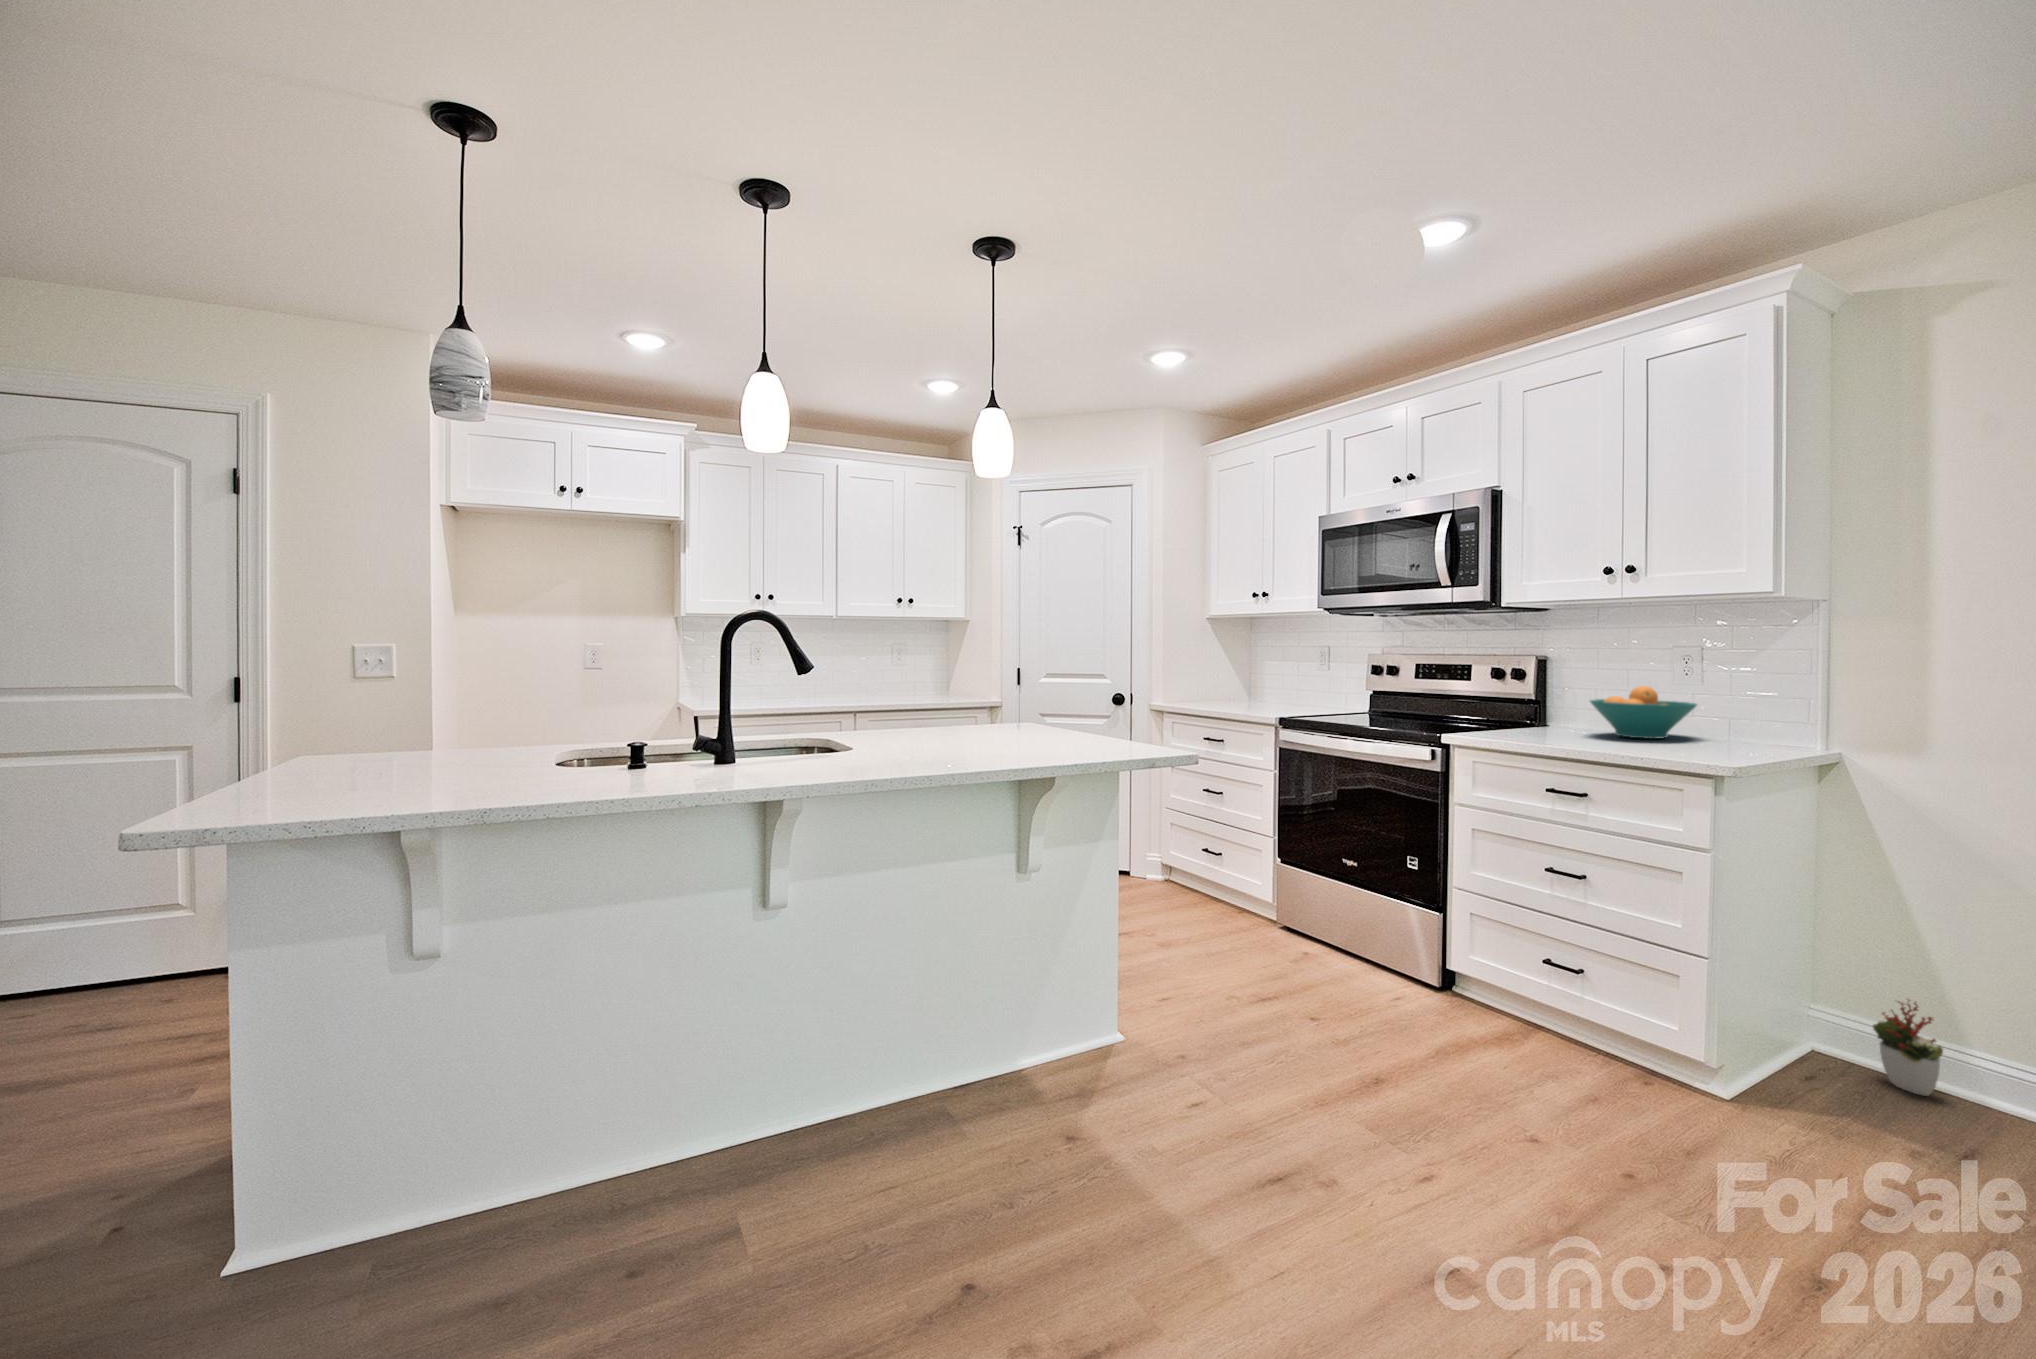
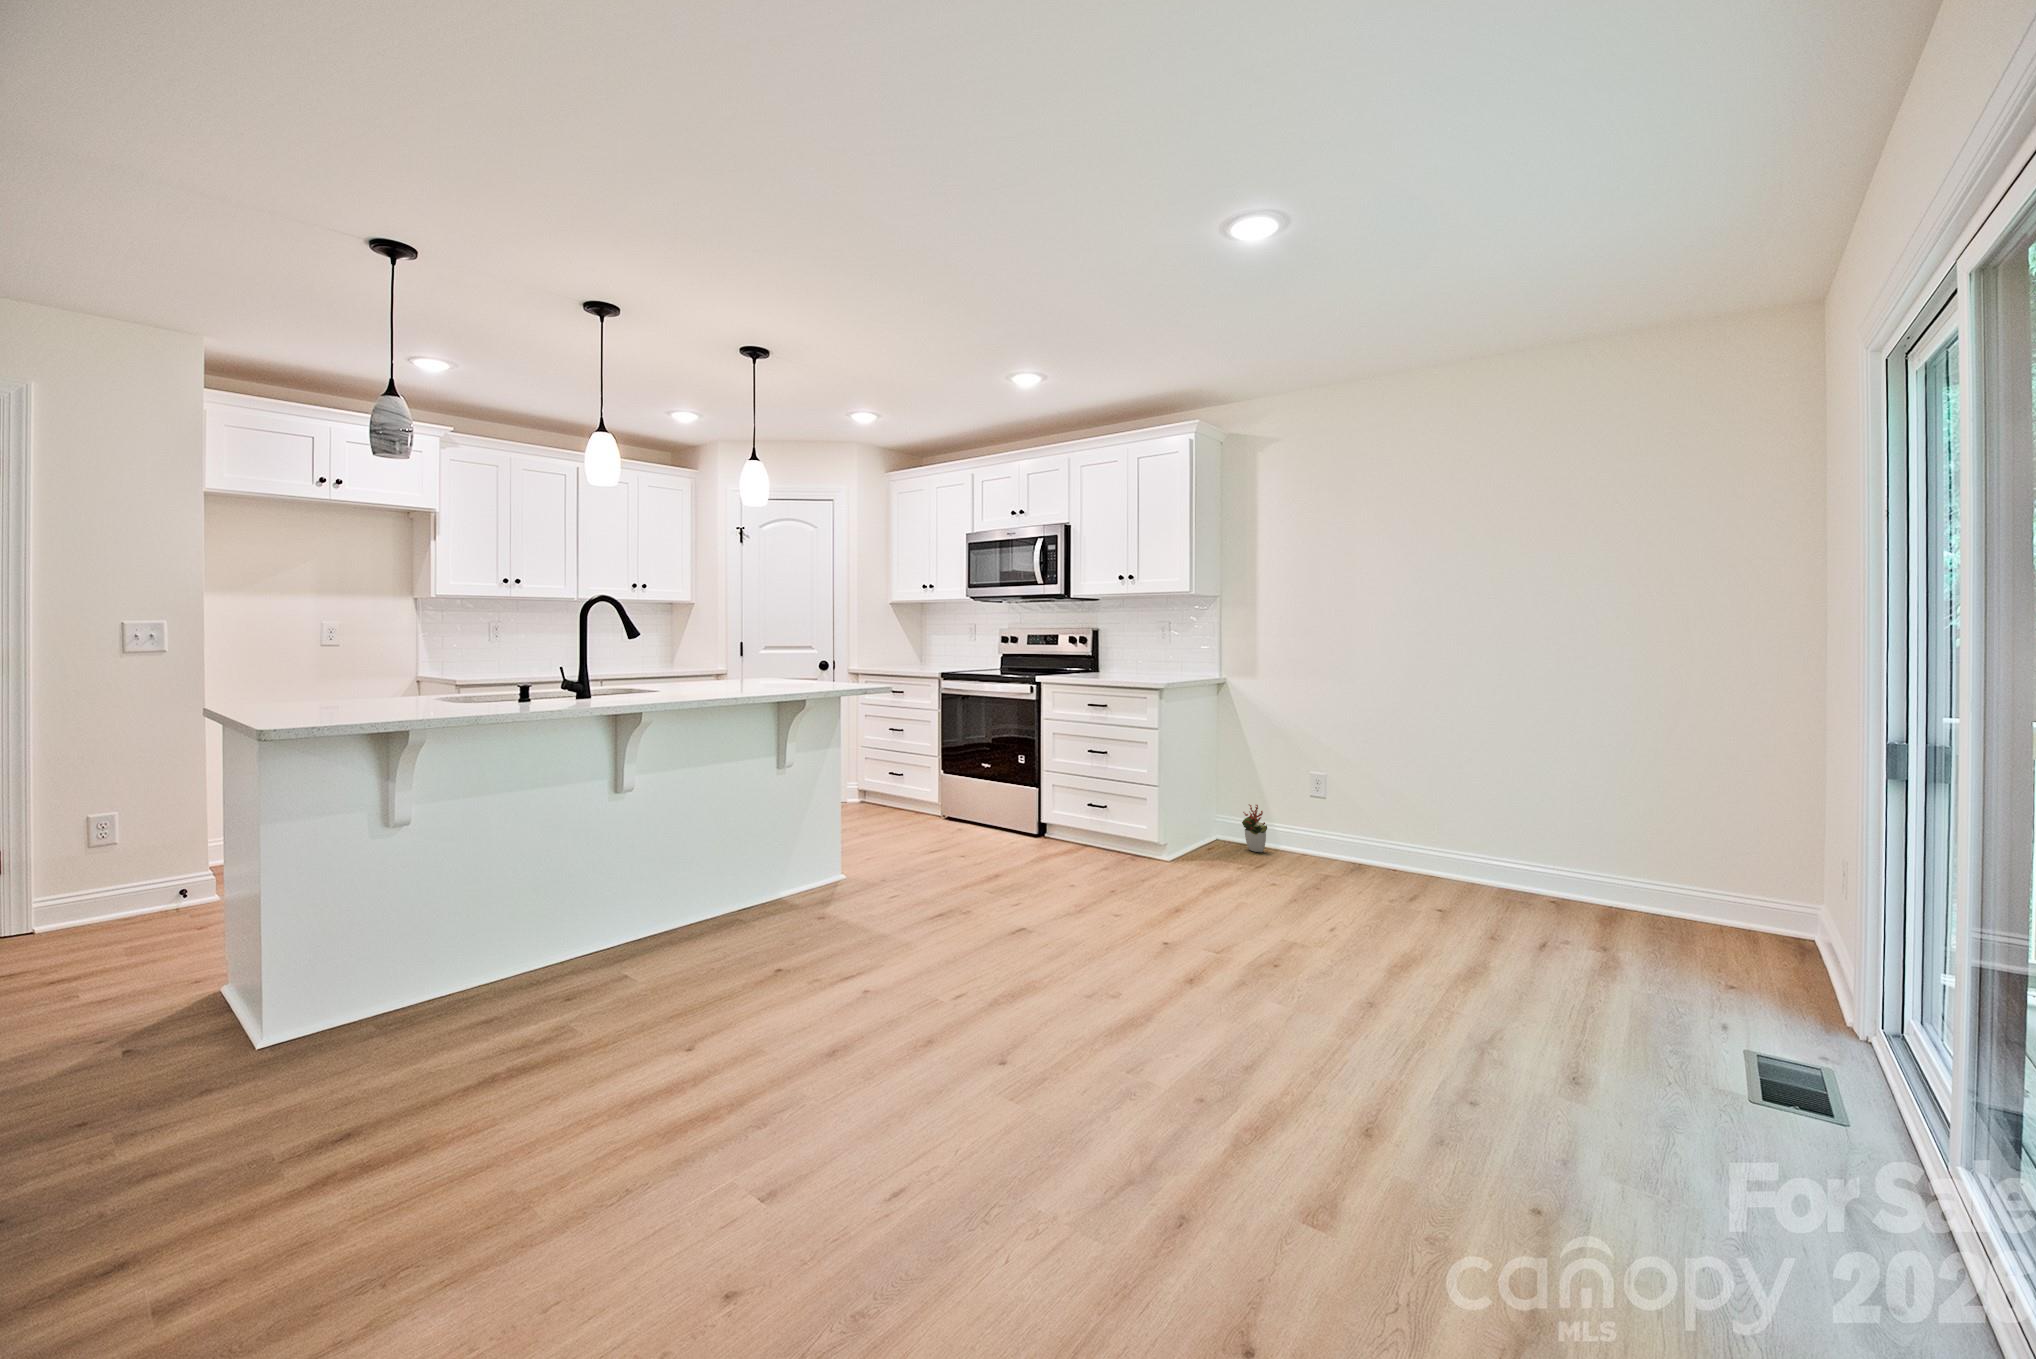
fruit bowl: present [1590,686,1697,739] -> none [1116,644,1168,674]

